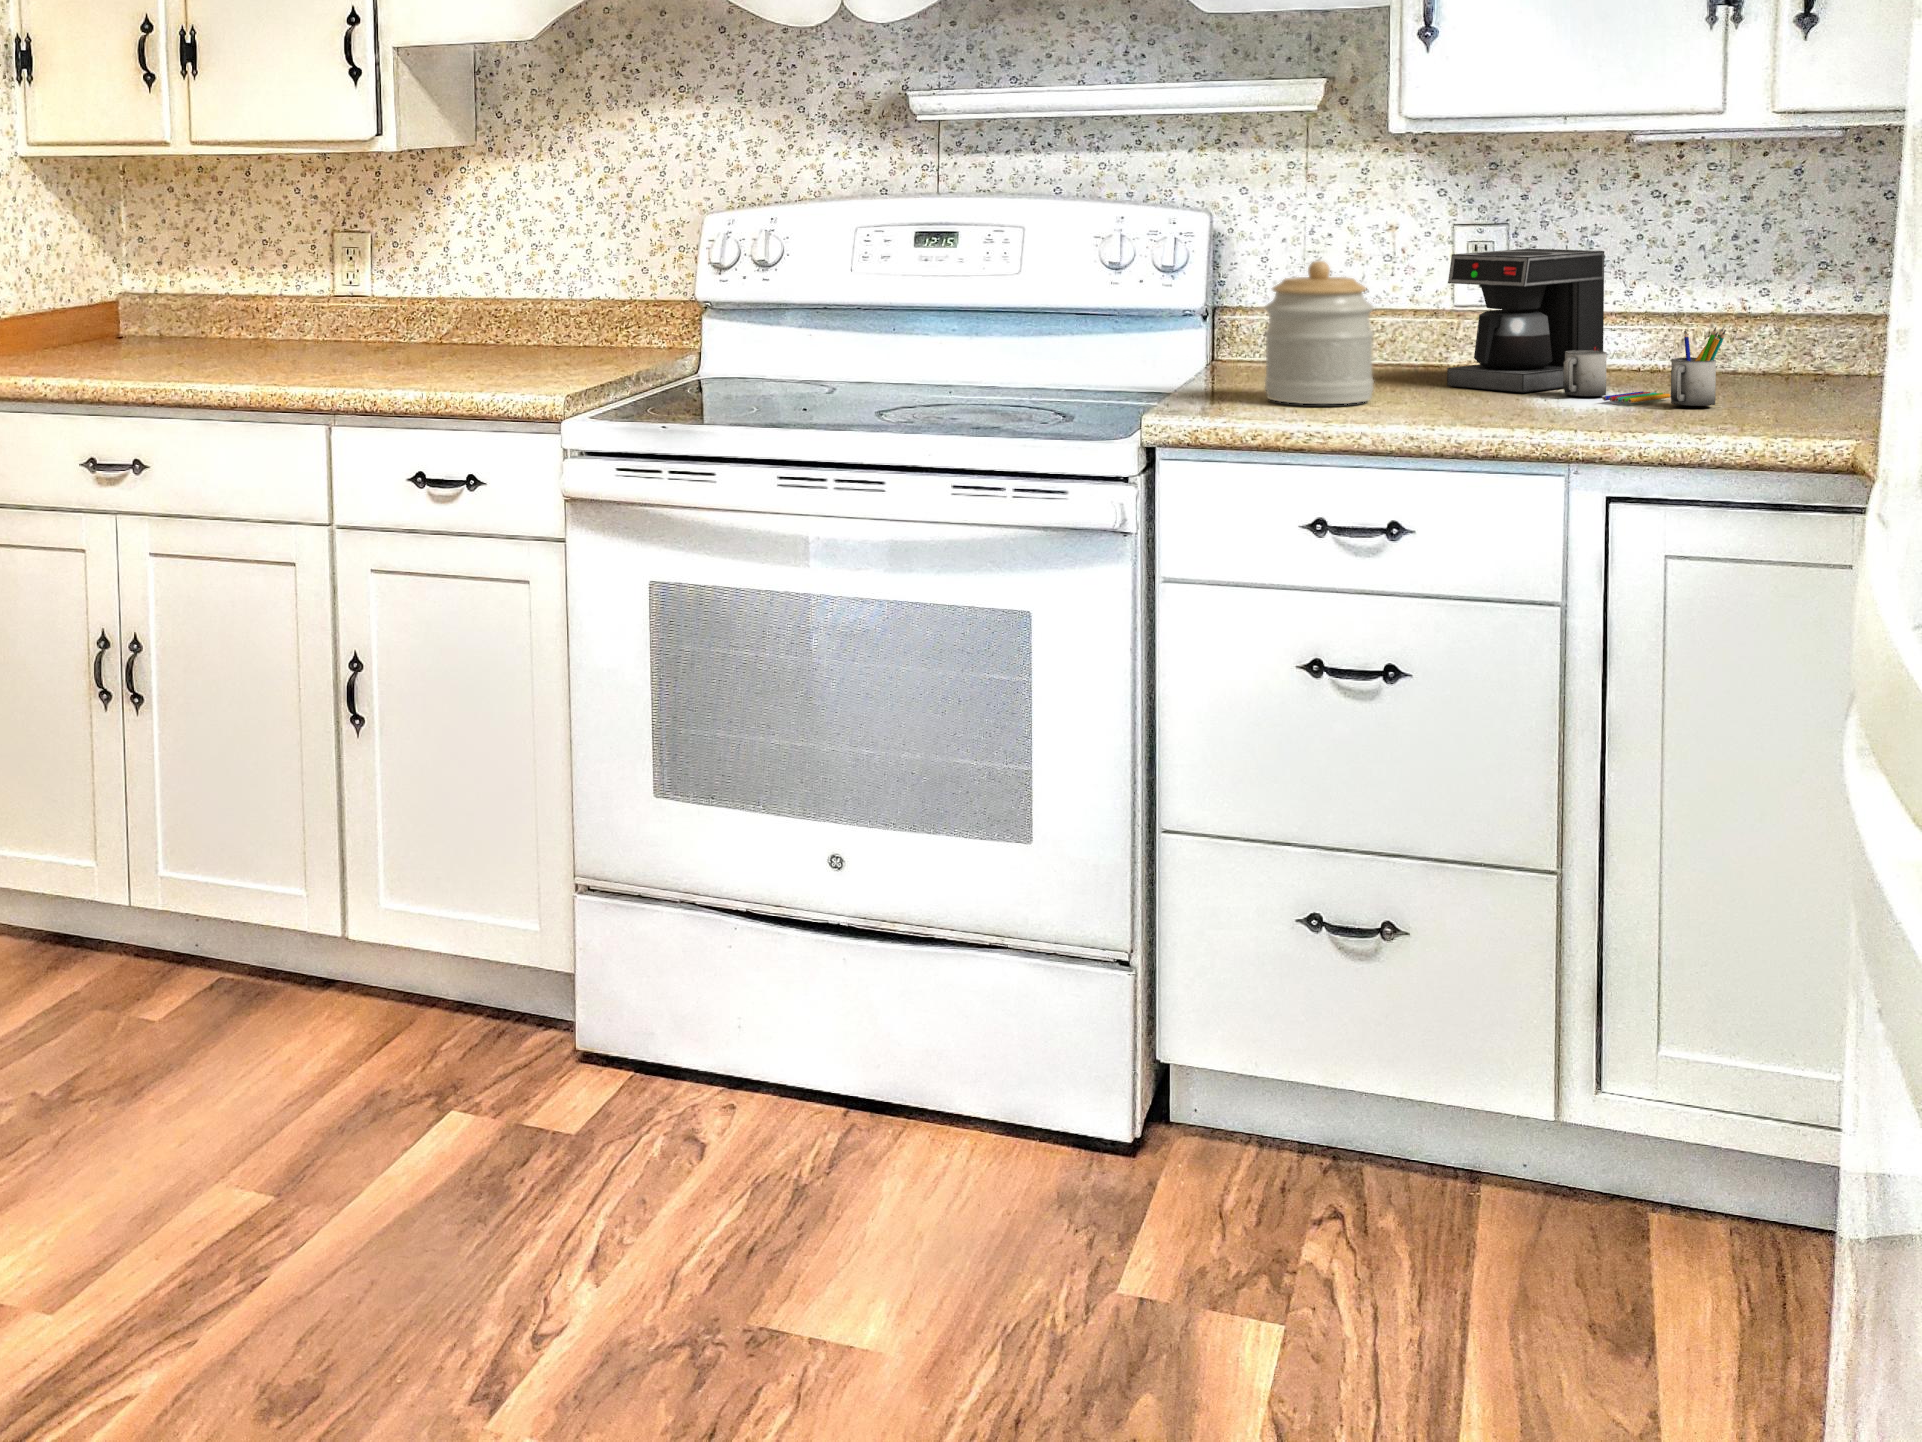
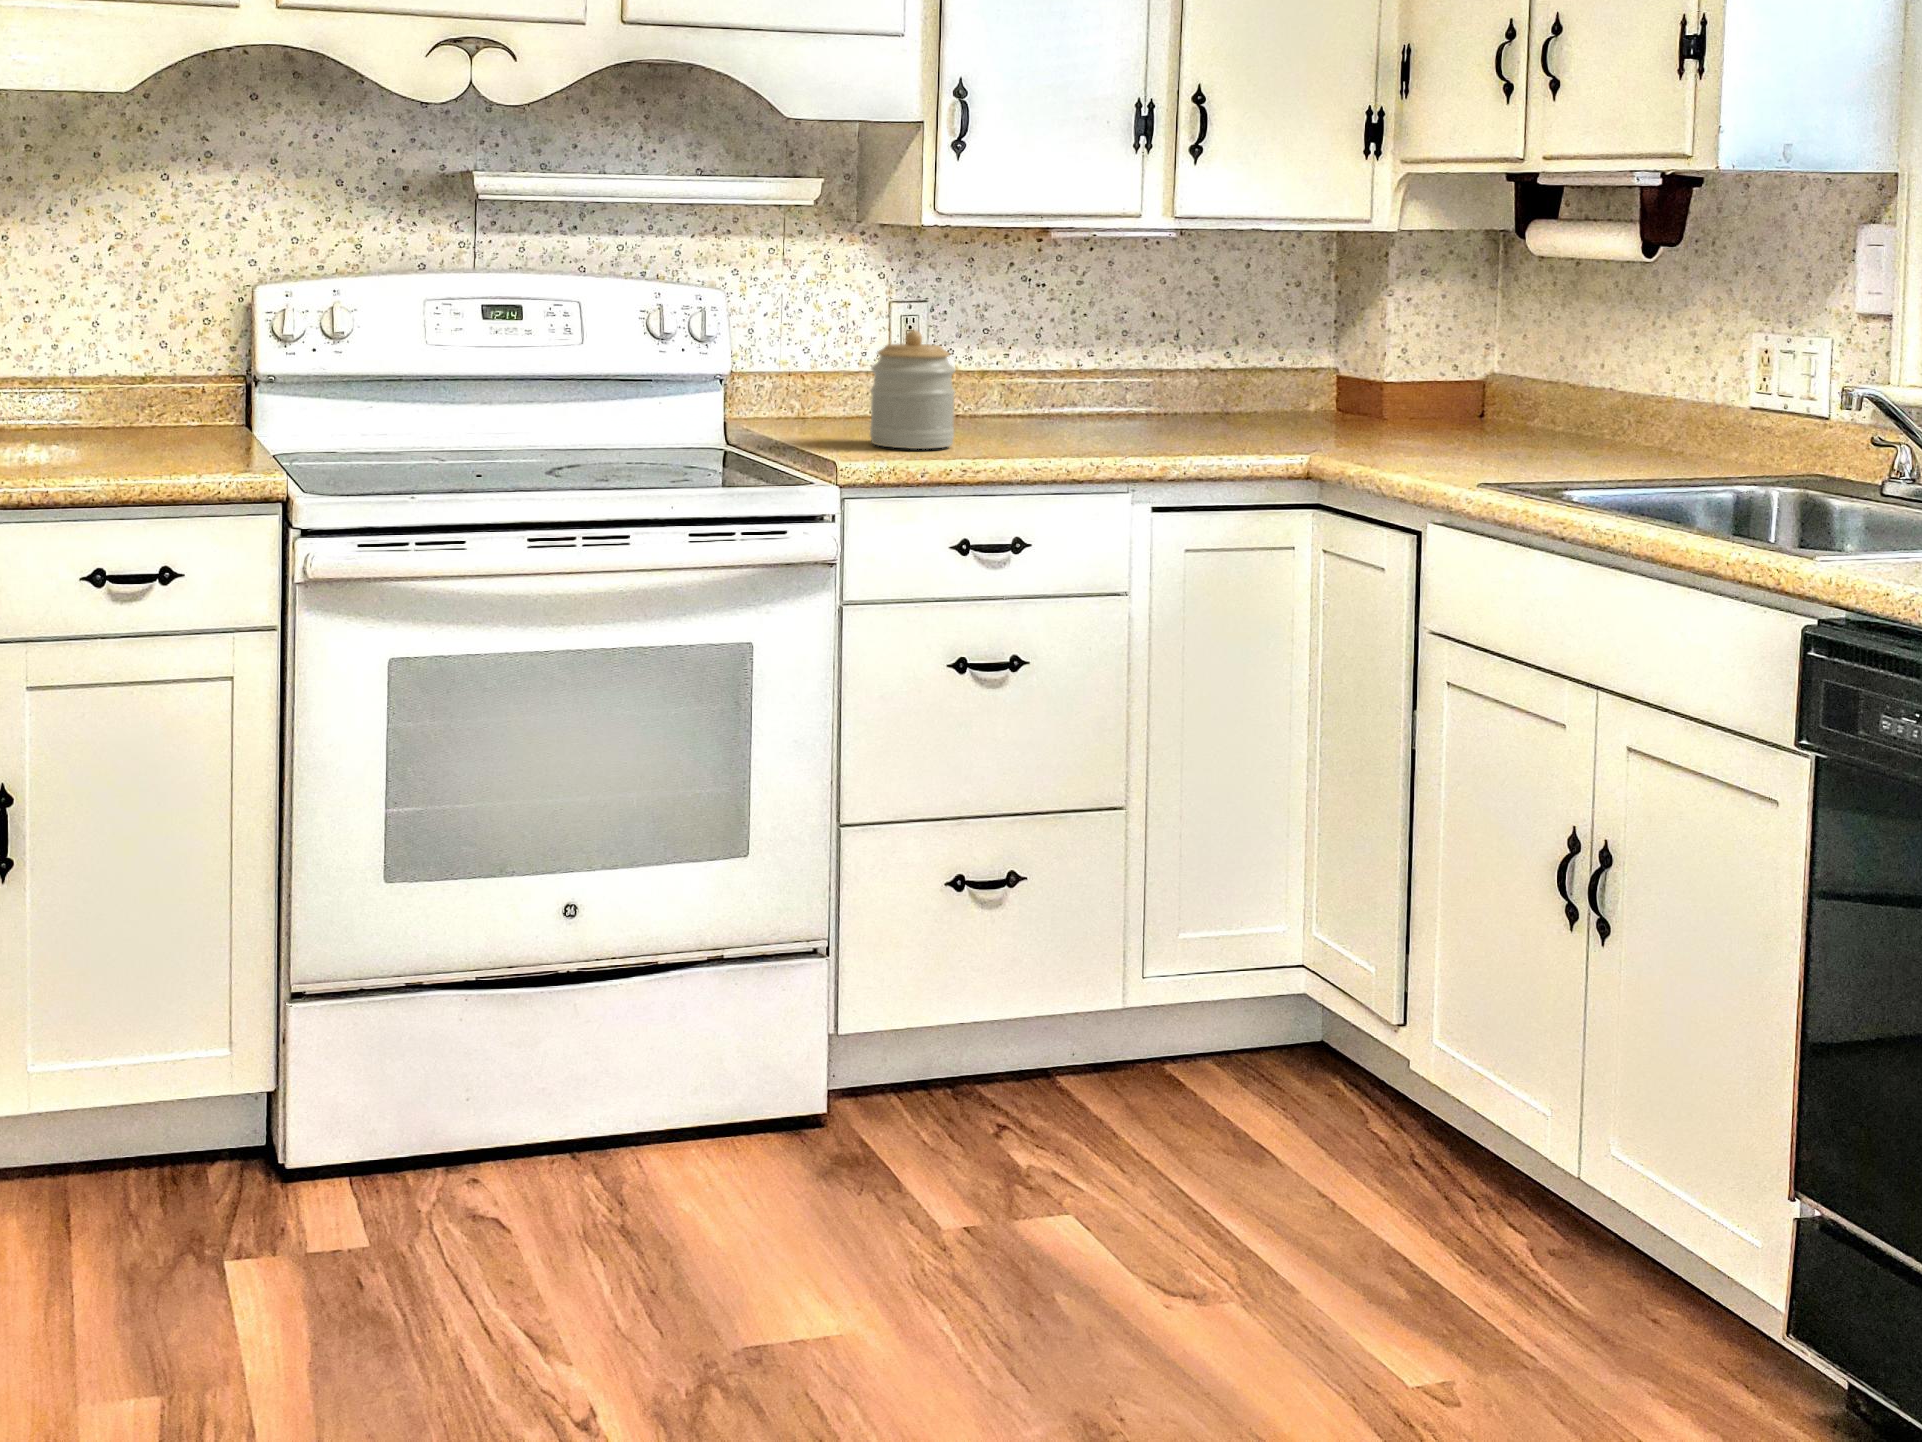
coffee maker: present [1447,249,1726,406] -> none [946,320,1166,437]

